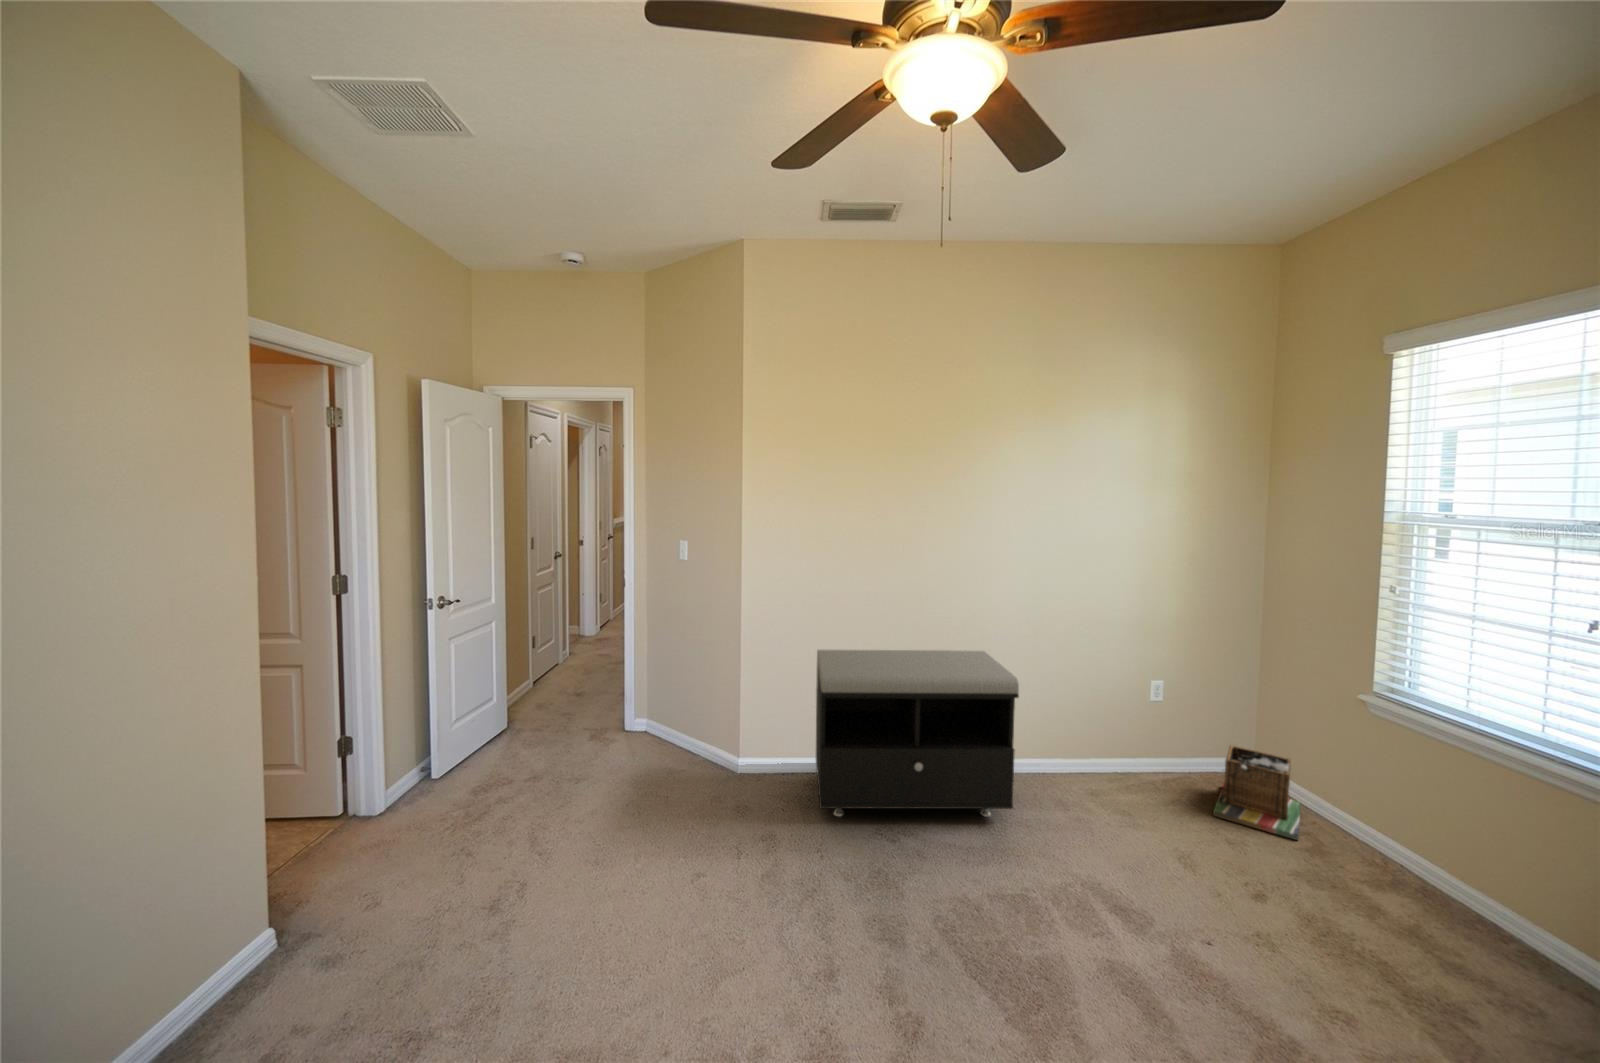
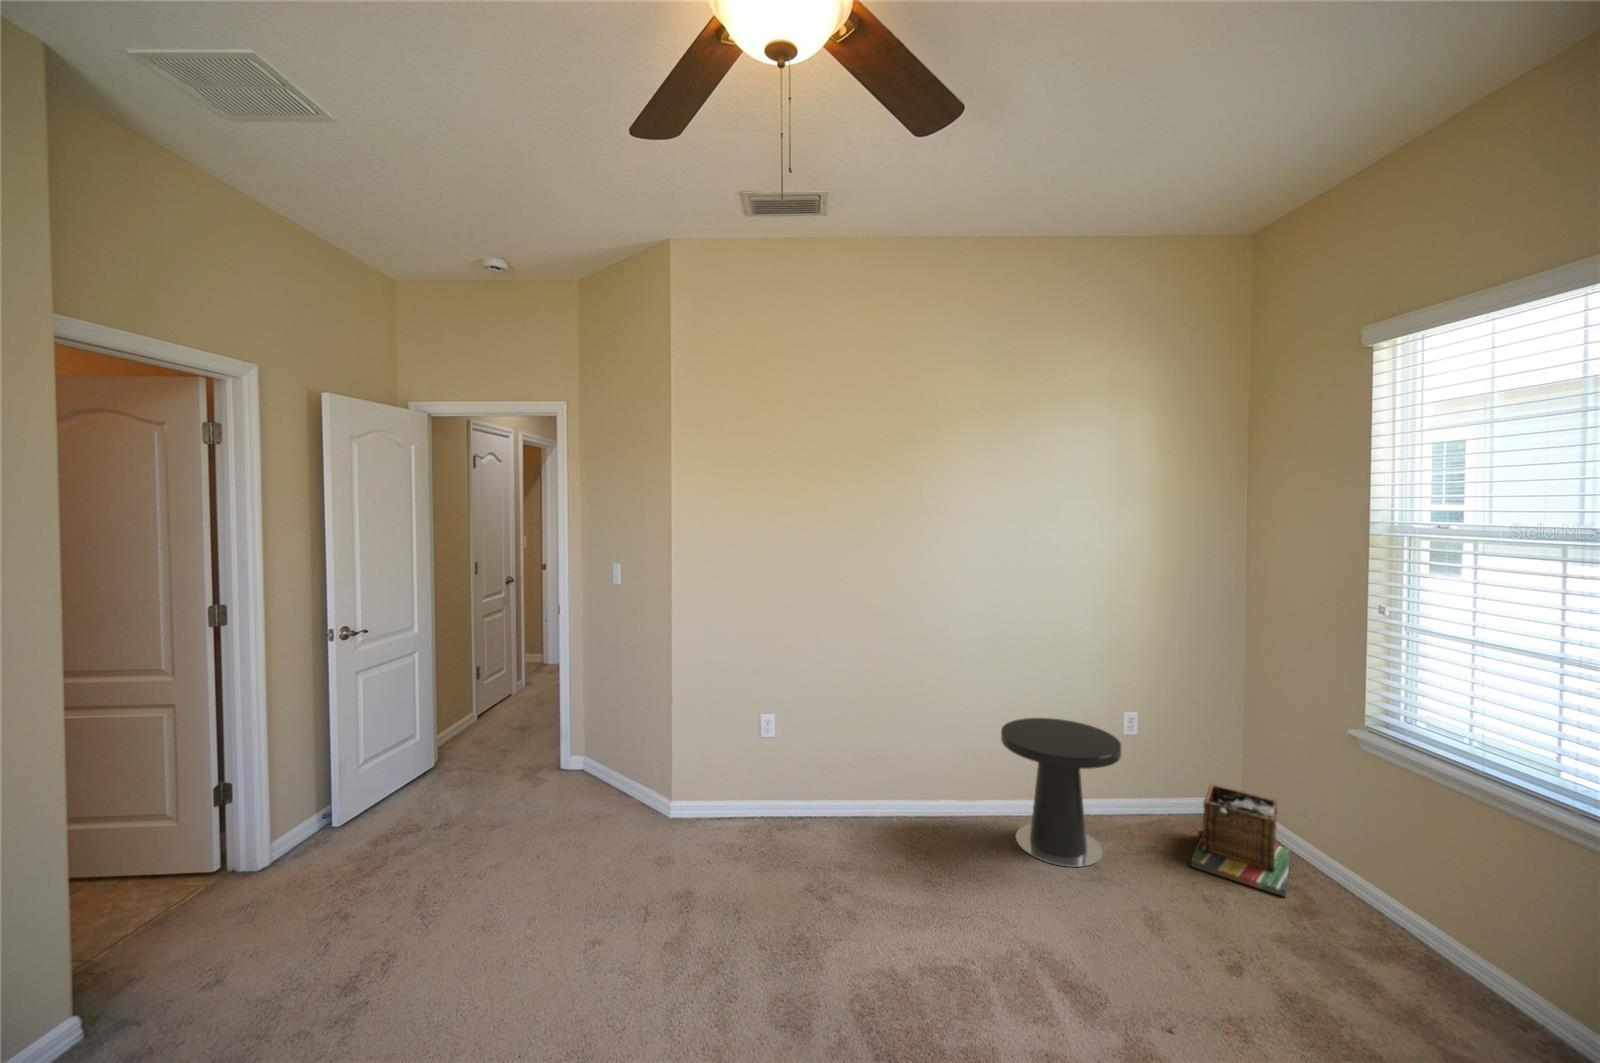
storage bench: present [816,650,1019,817] -> none [744,680,965,870]
side table: none [1044,686,1154,816] -> present [1001,718,1121,867]

